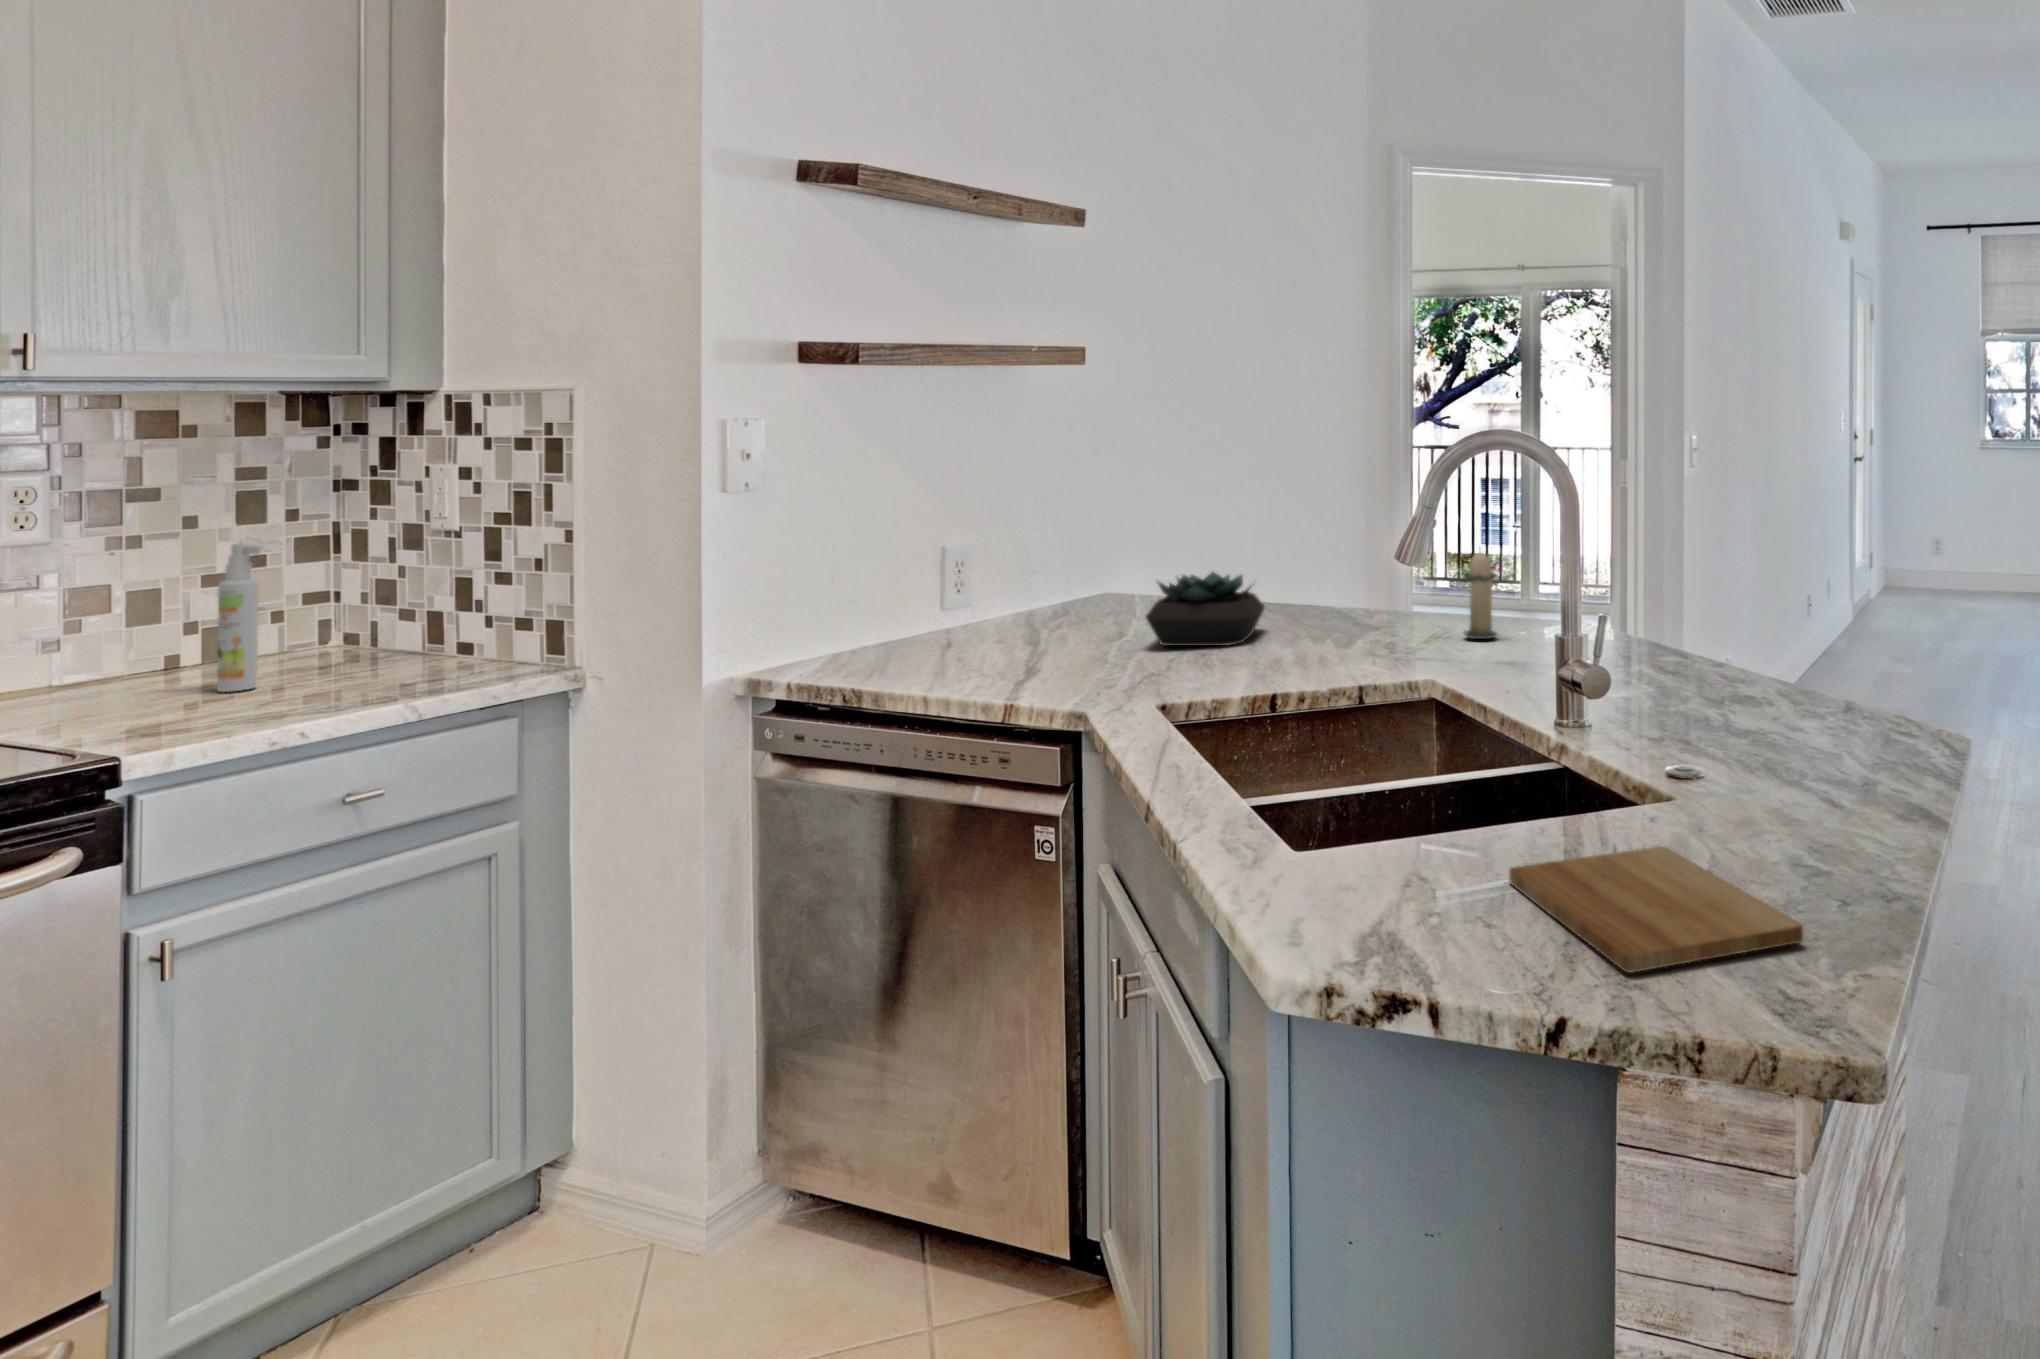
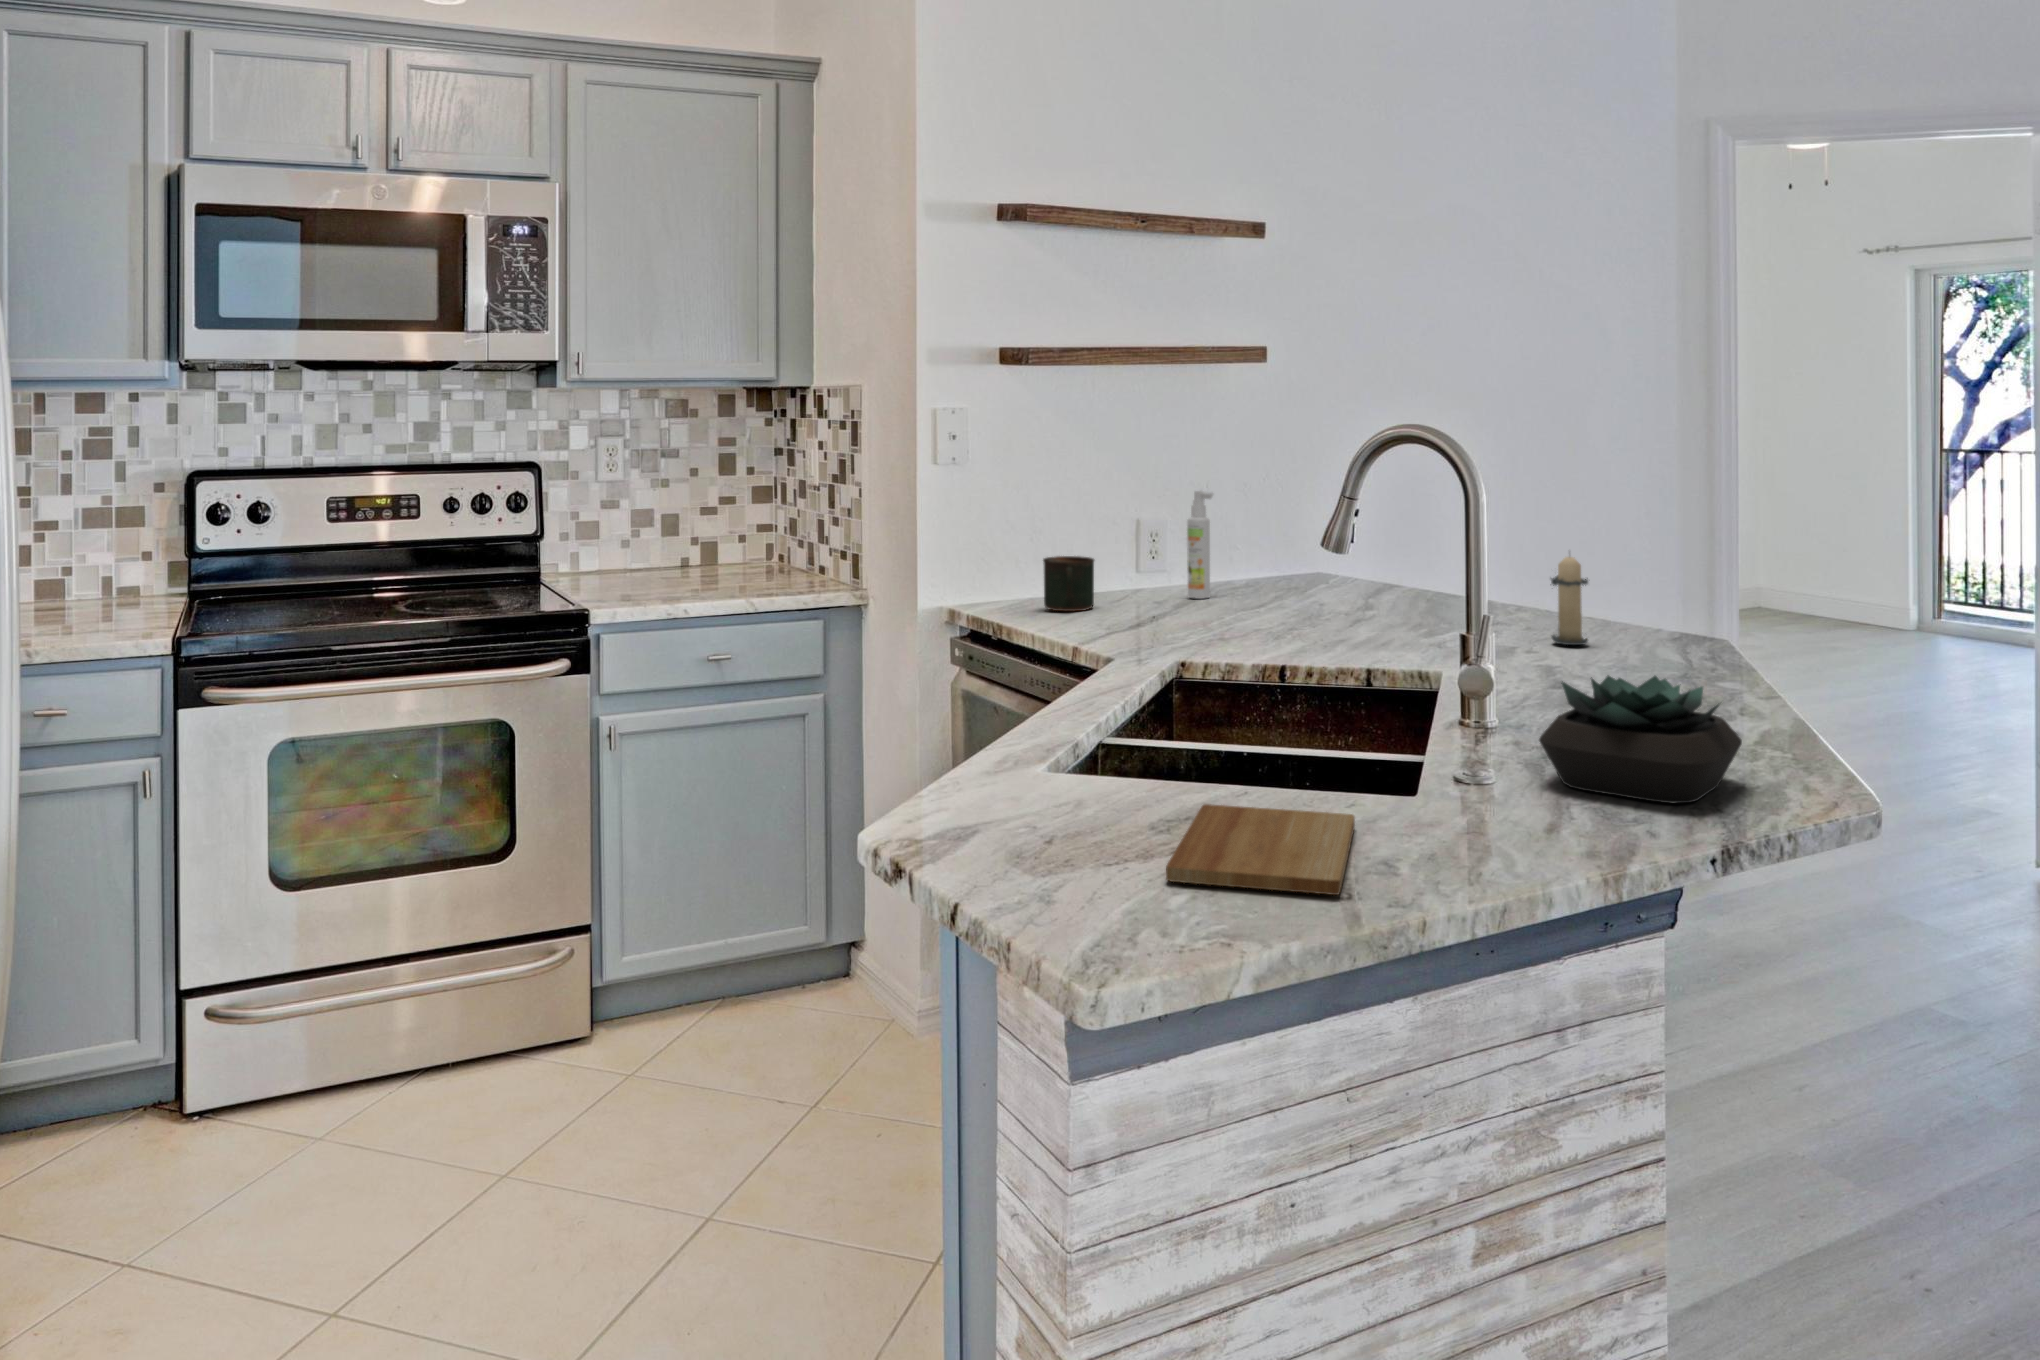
spray bottle: present [217,543,263,692] -> present [1187,491,1213,599]
succulent plant: present [1146,572,1265,646] -> present [1539,676,1742,803]
mug: none [835,596,904,665] -> present [1043,556,1094,611]

